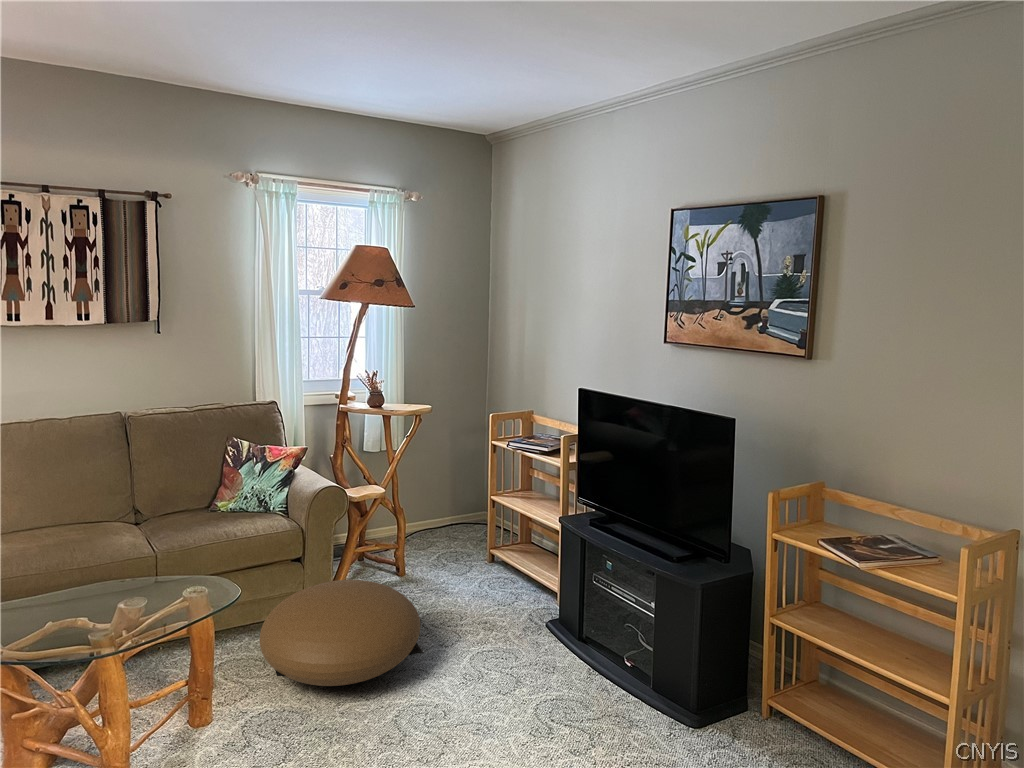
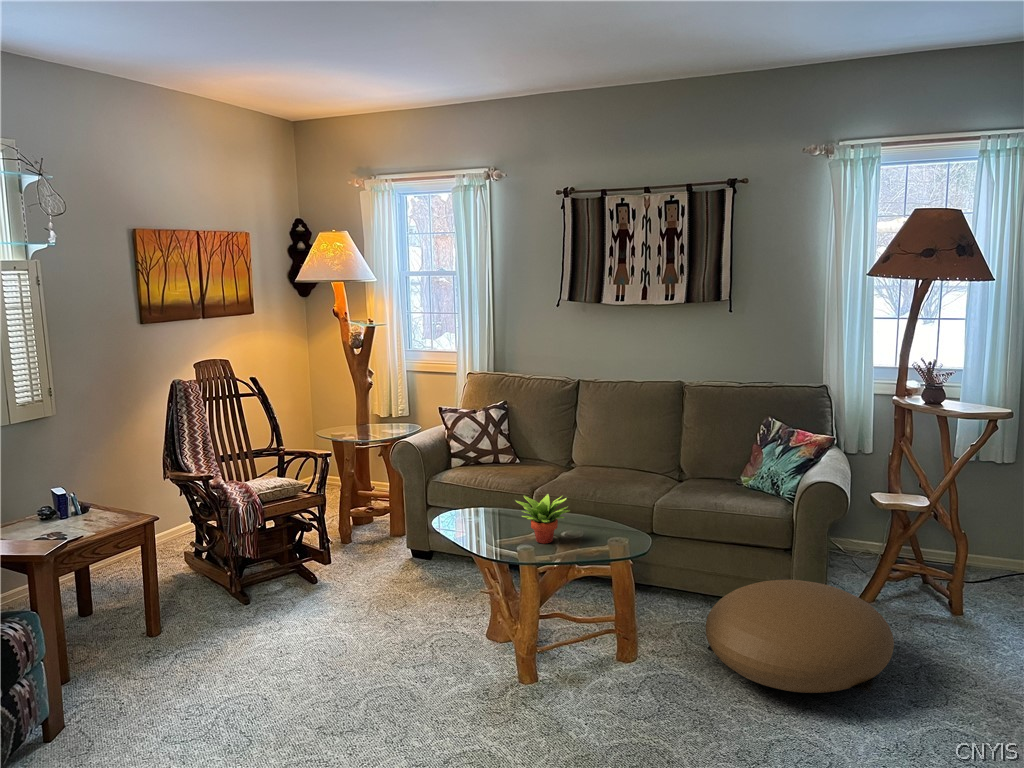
succulent plant: none [33,561,110,630] -> present [515,494,570,544]

